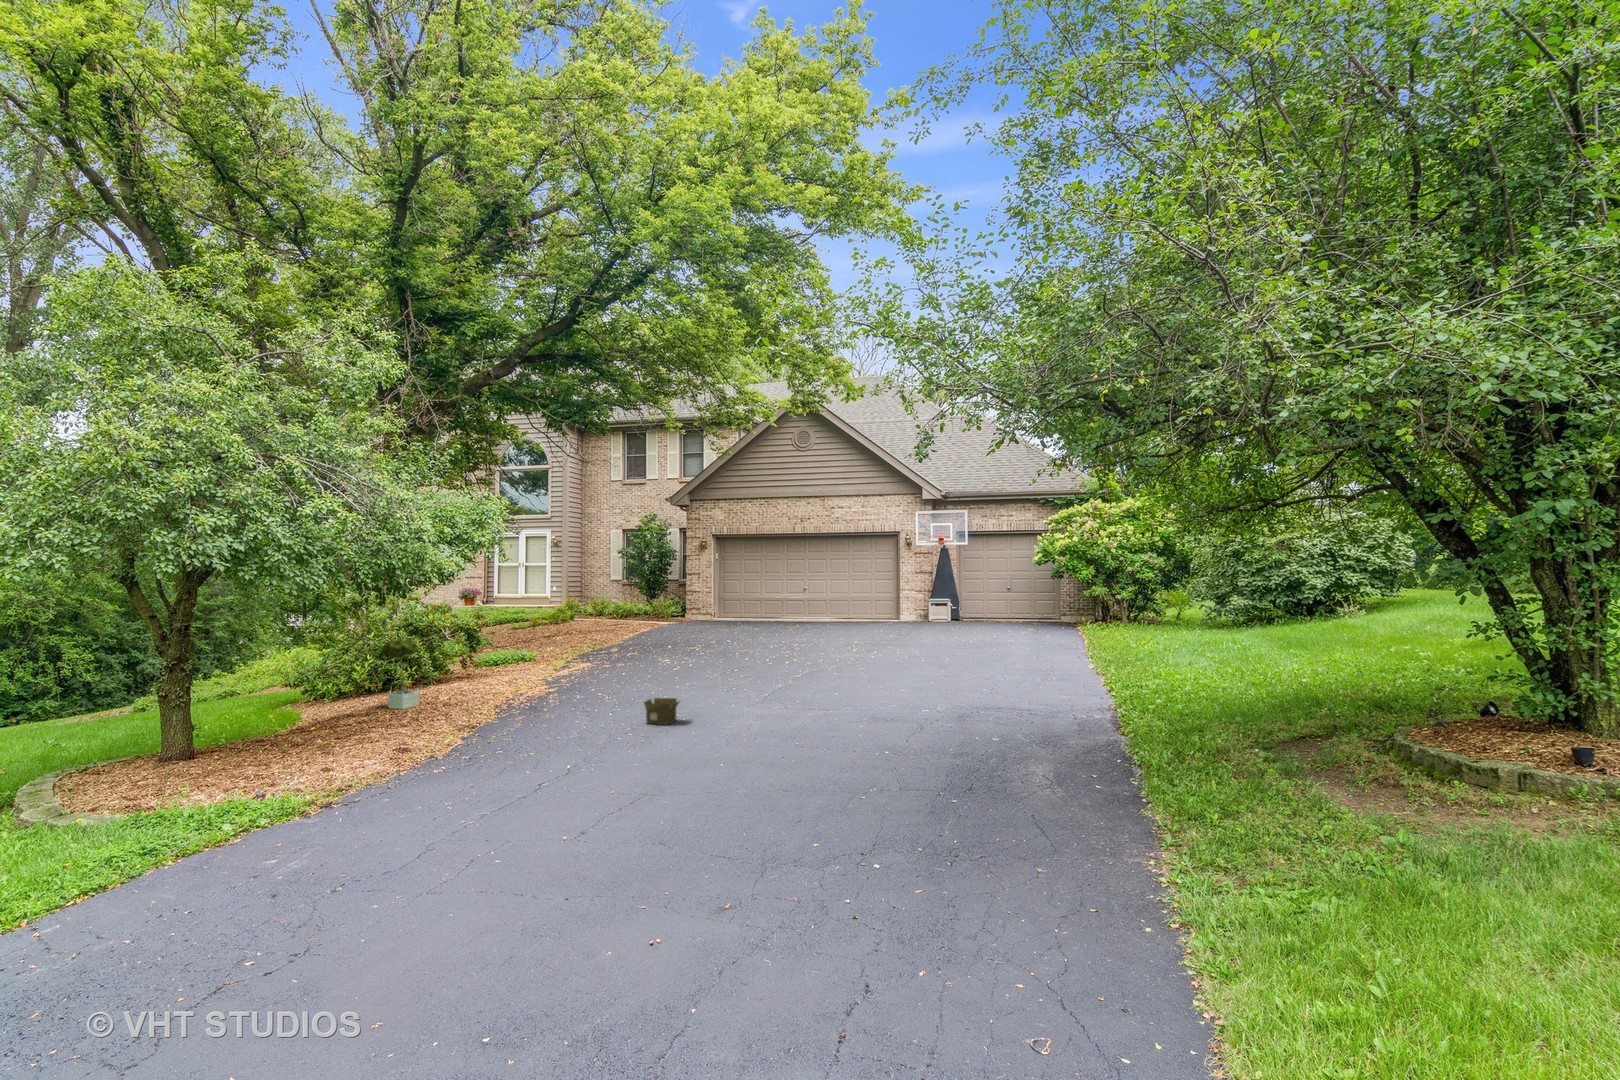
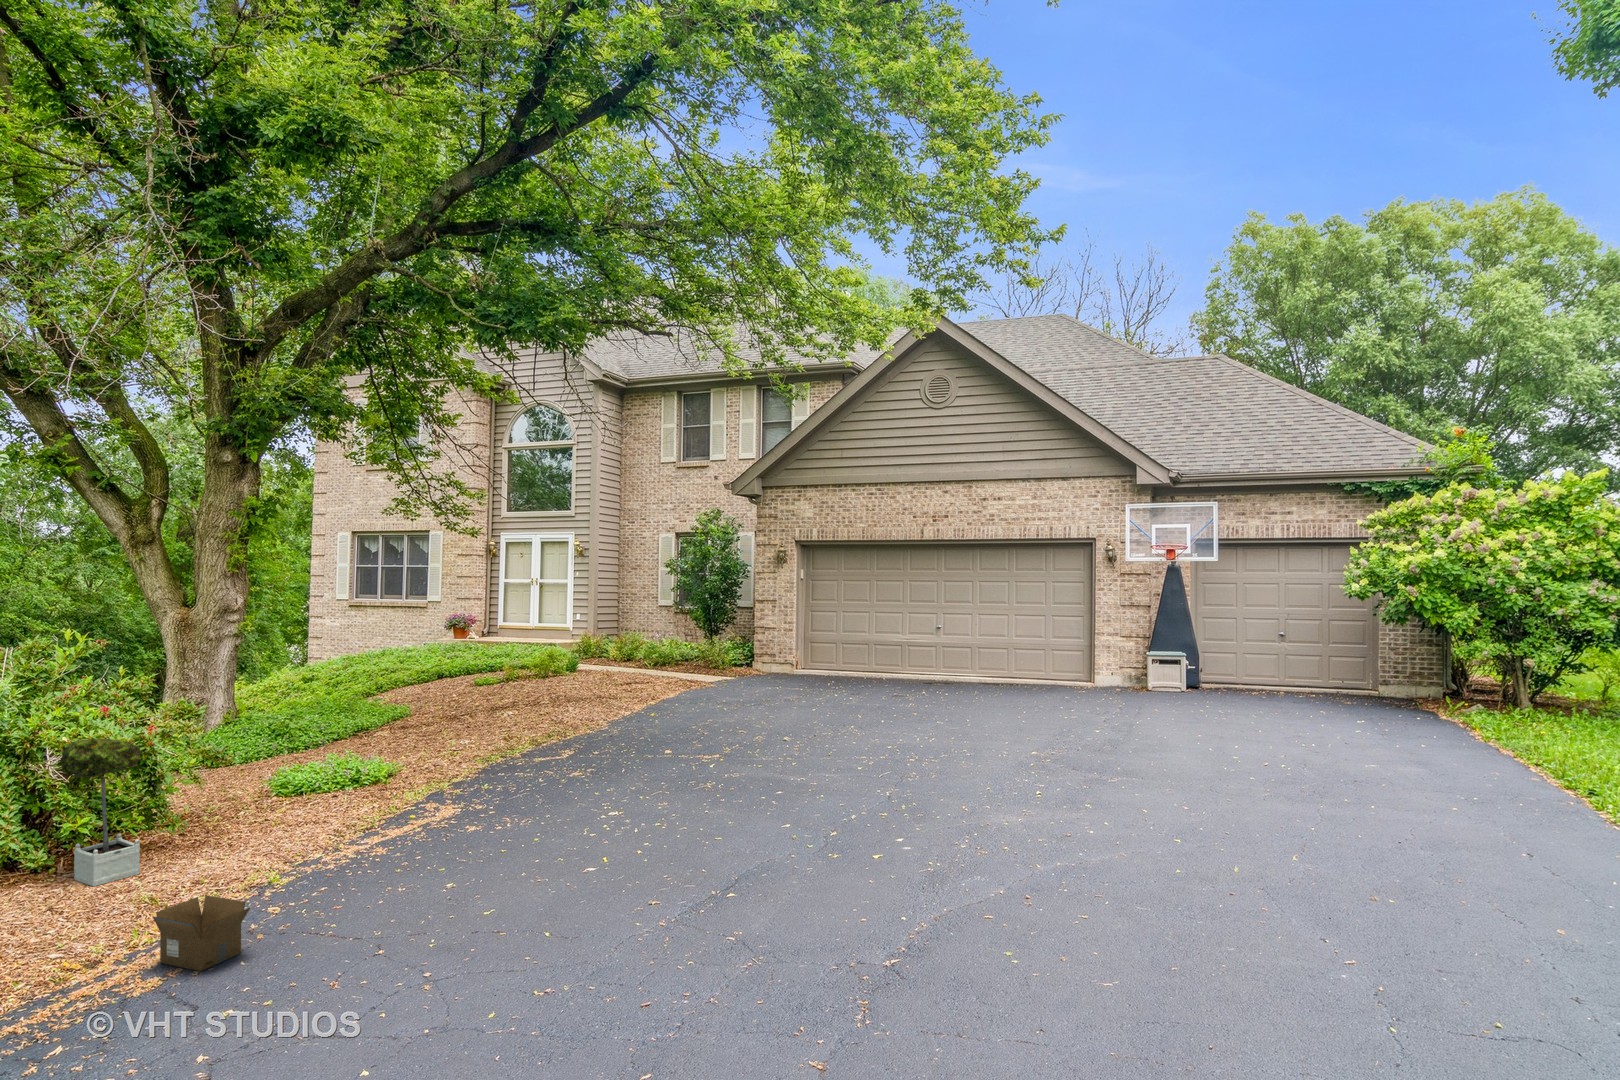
cardboard box: present [644,698,679,725] -> present [153,895,250,971]

